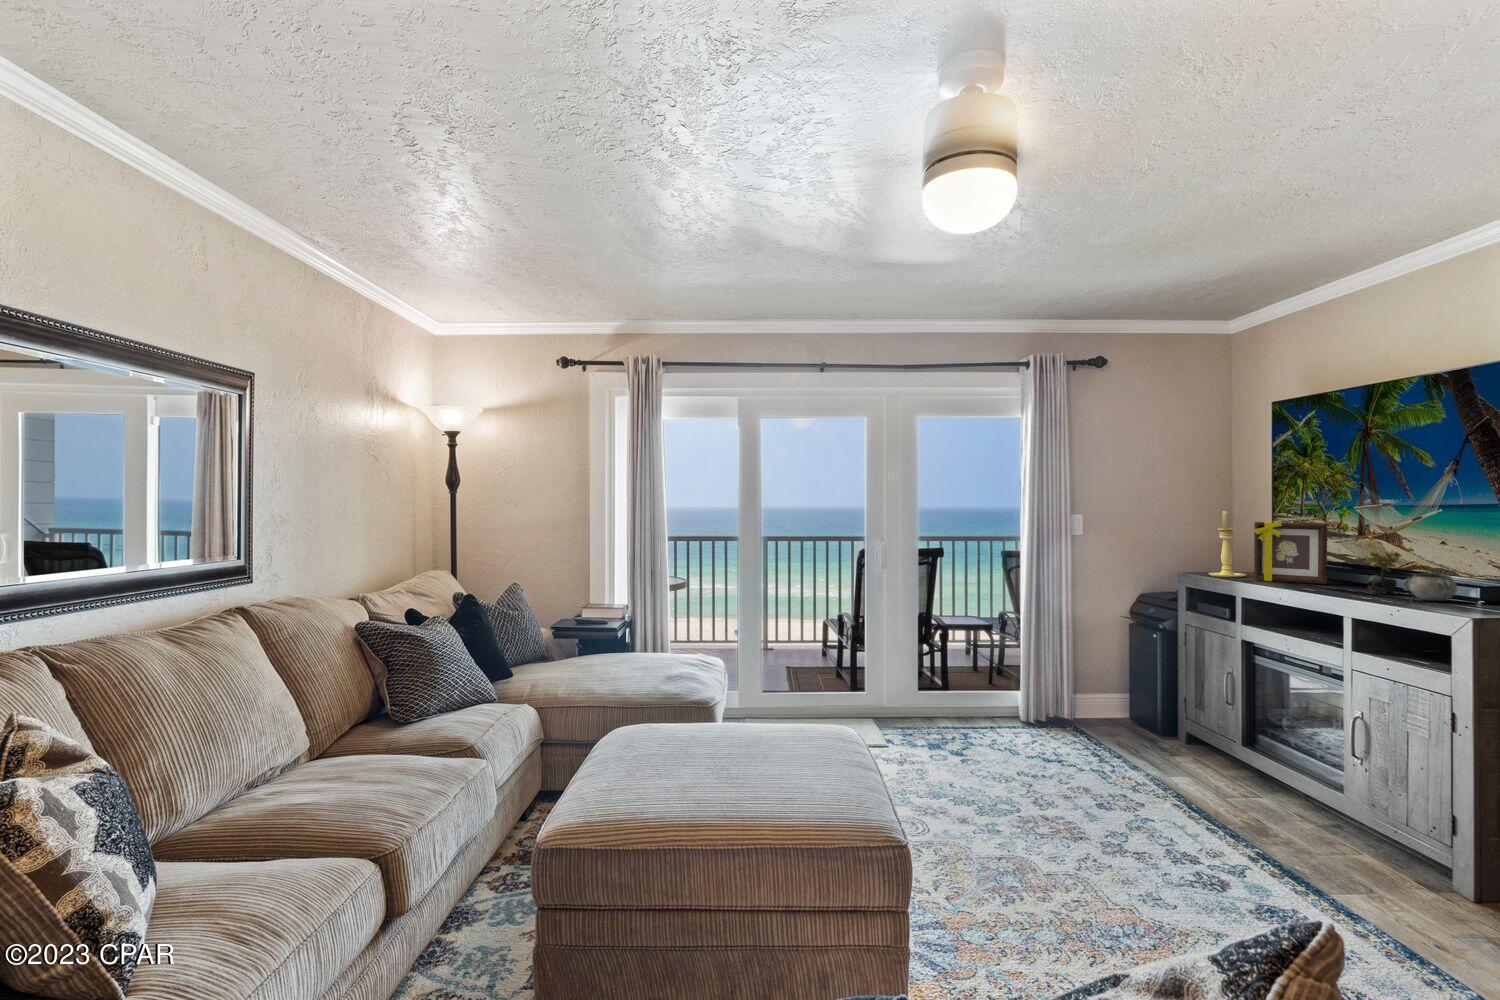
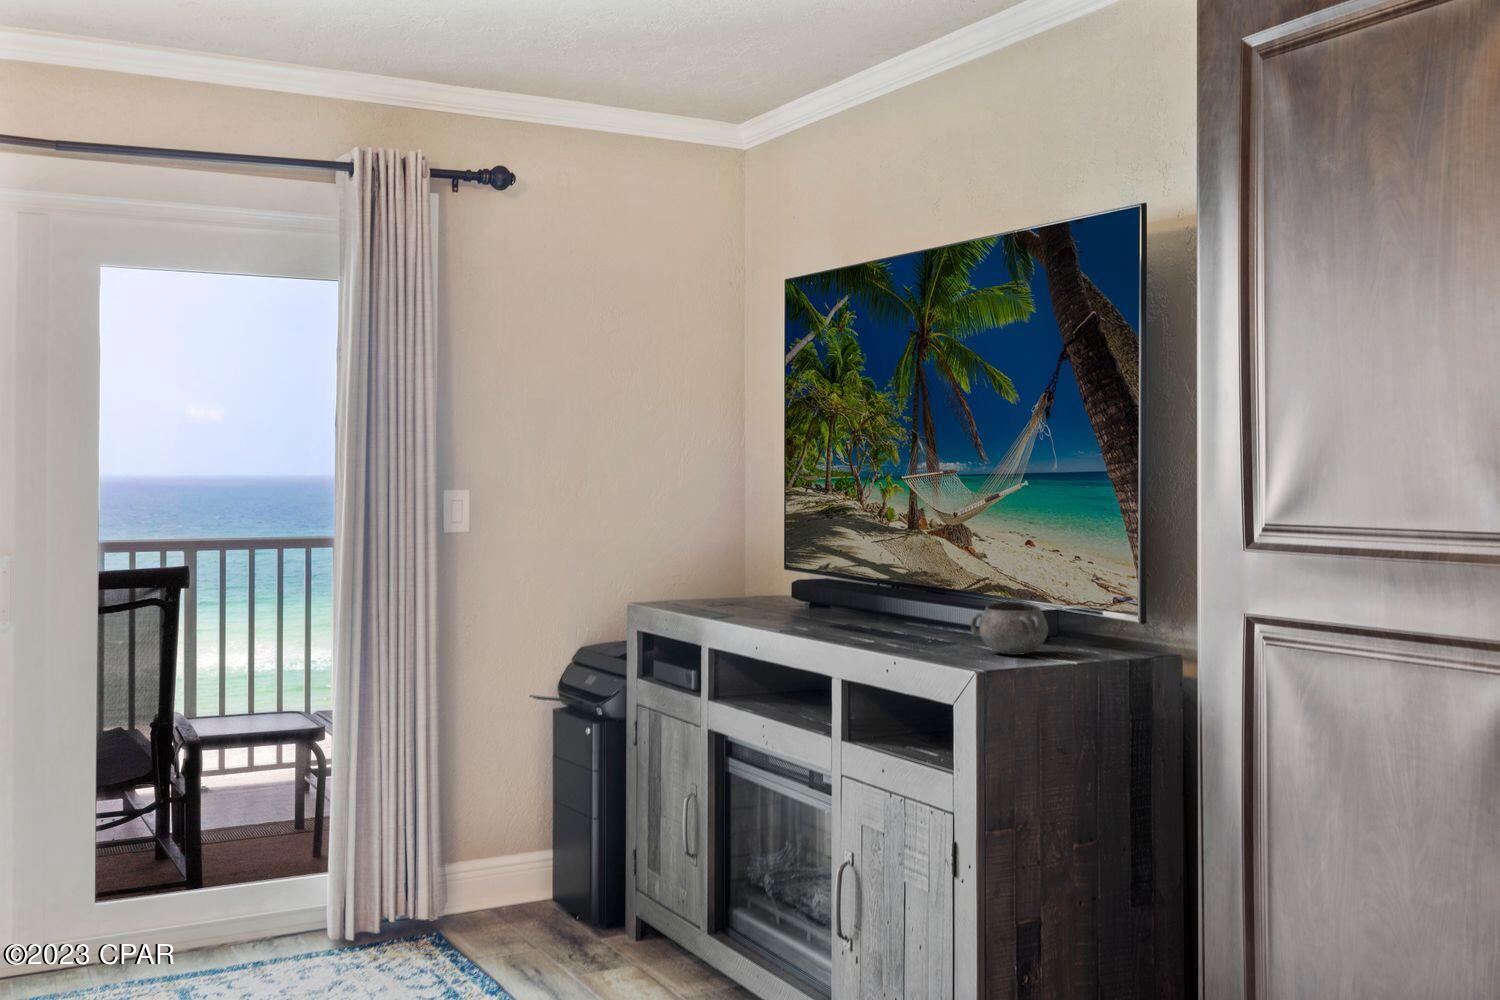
candle holder: present [1209,511,1246,577] -> none [677,481,739,612]
picture frame: present [1254,520,1327,584] -> none [747,501,863,621]
succulent plant: present [1368,551,1401,595] -> none [916,556,971,643]

